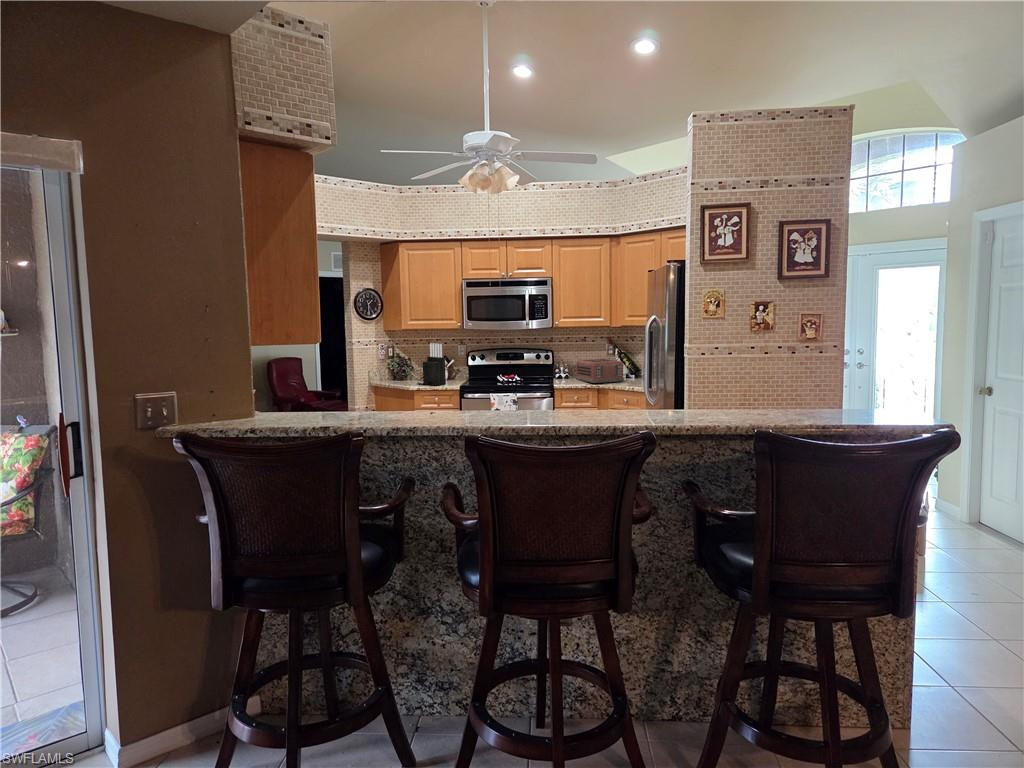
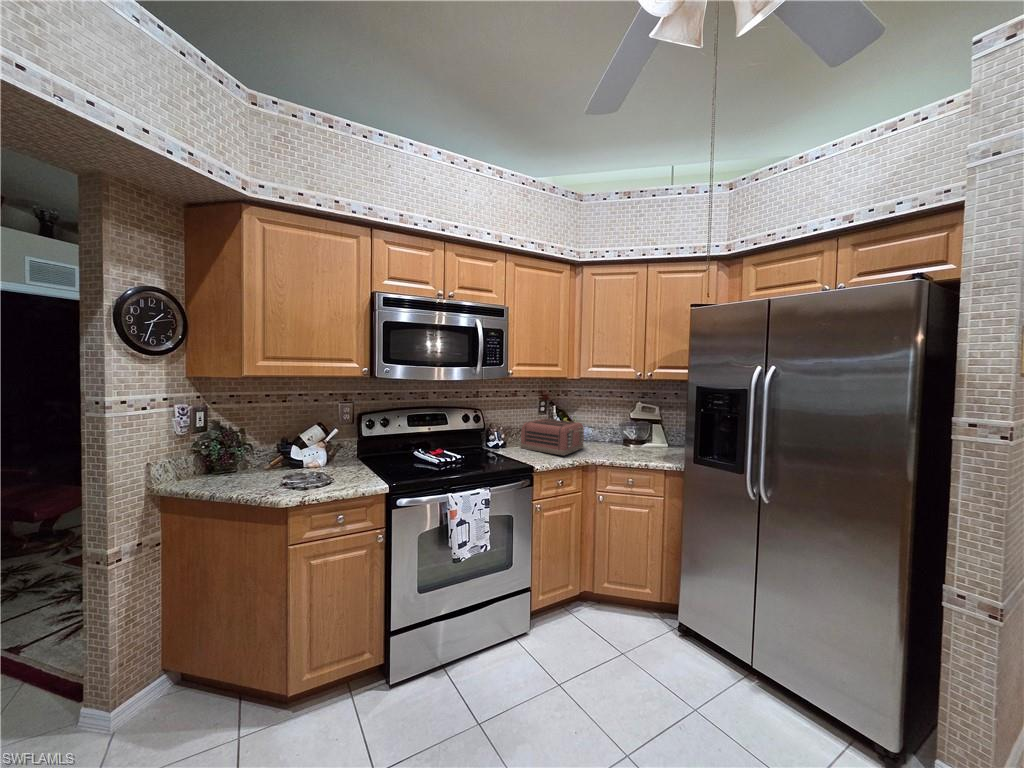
knife block: present [423,343,446,385] -> none [295,404,344,486]

